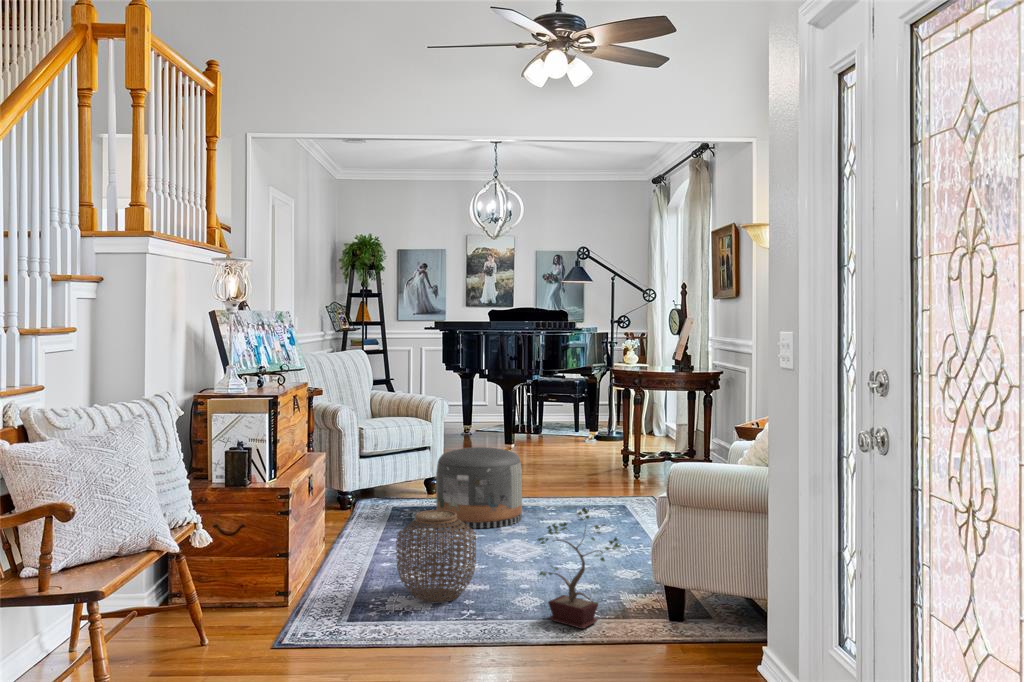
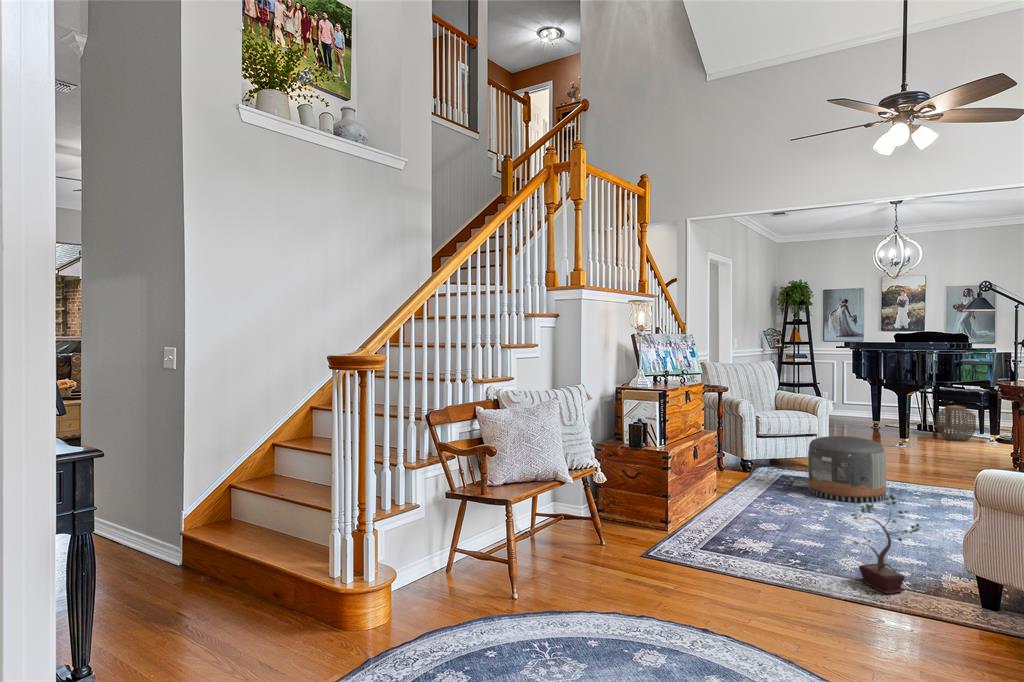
woven basket: present [396,510,476,602] -> present [936,406,976,441]

